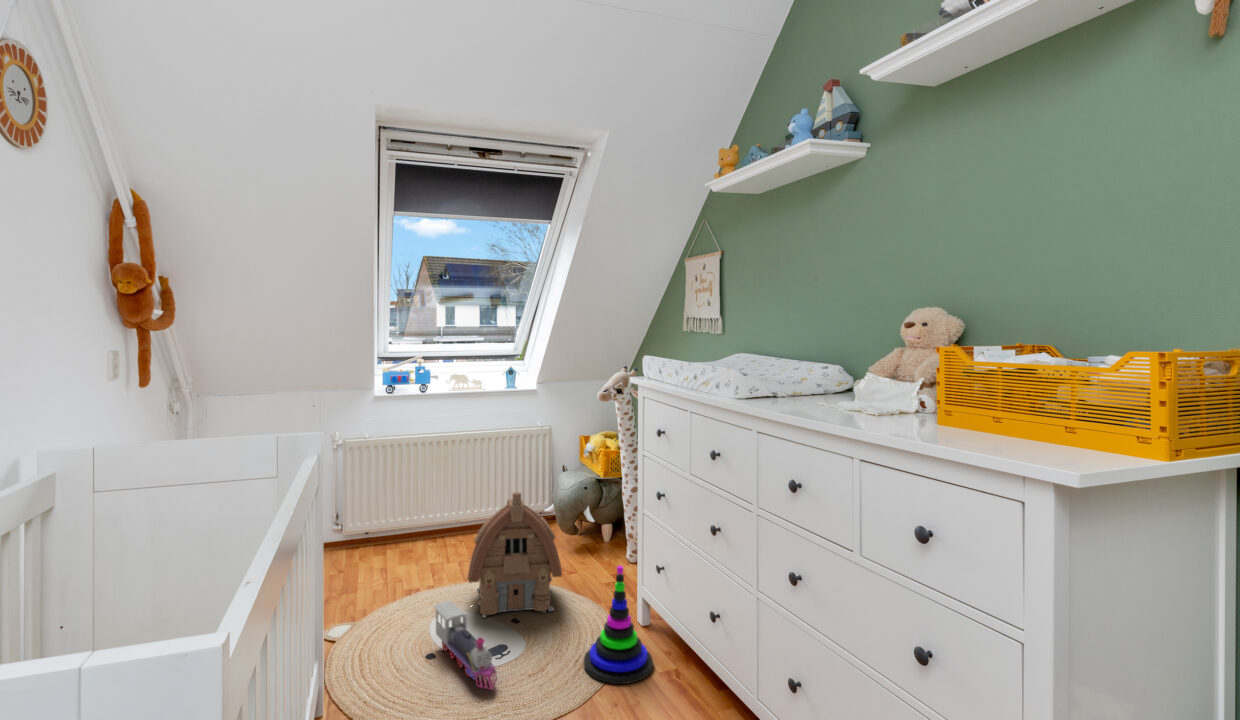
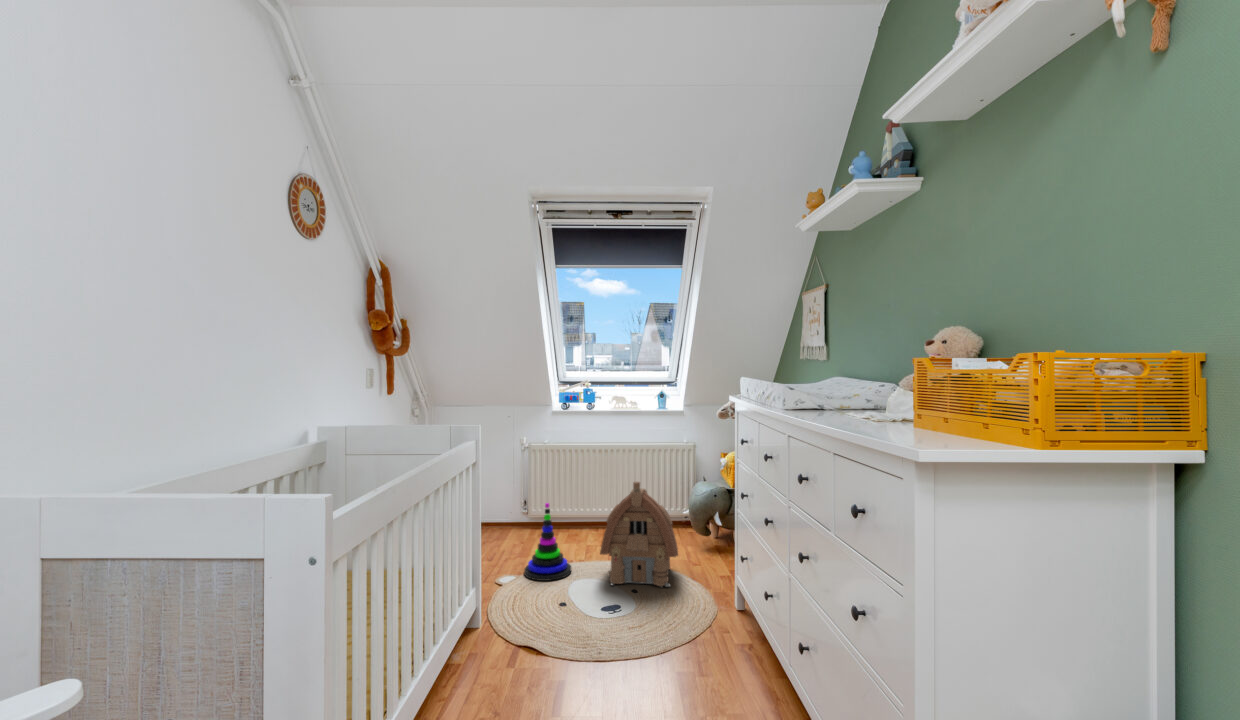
stacking toy: present [584,566,653,684] -> present [524,503,571,581]
toy train: present [434,601,497,690] -> none [566,565,602,634]

